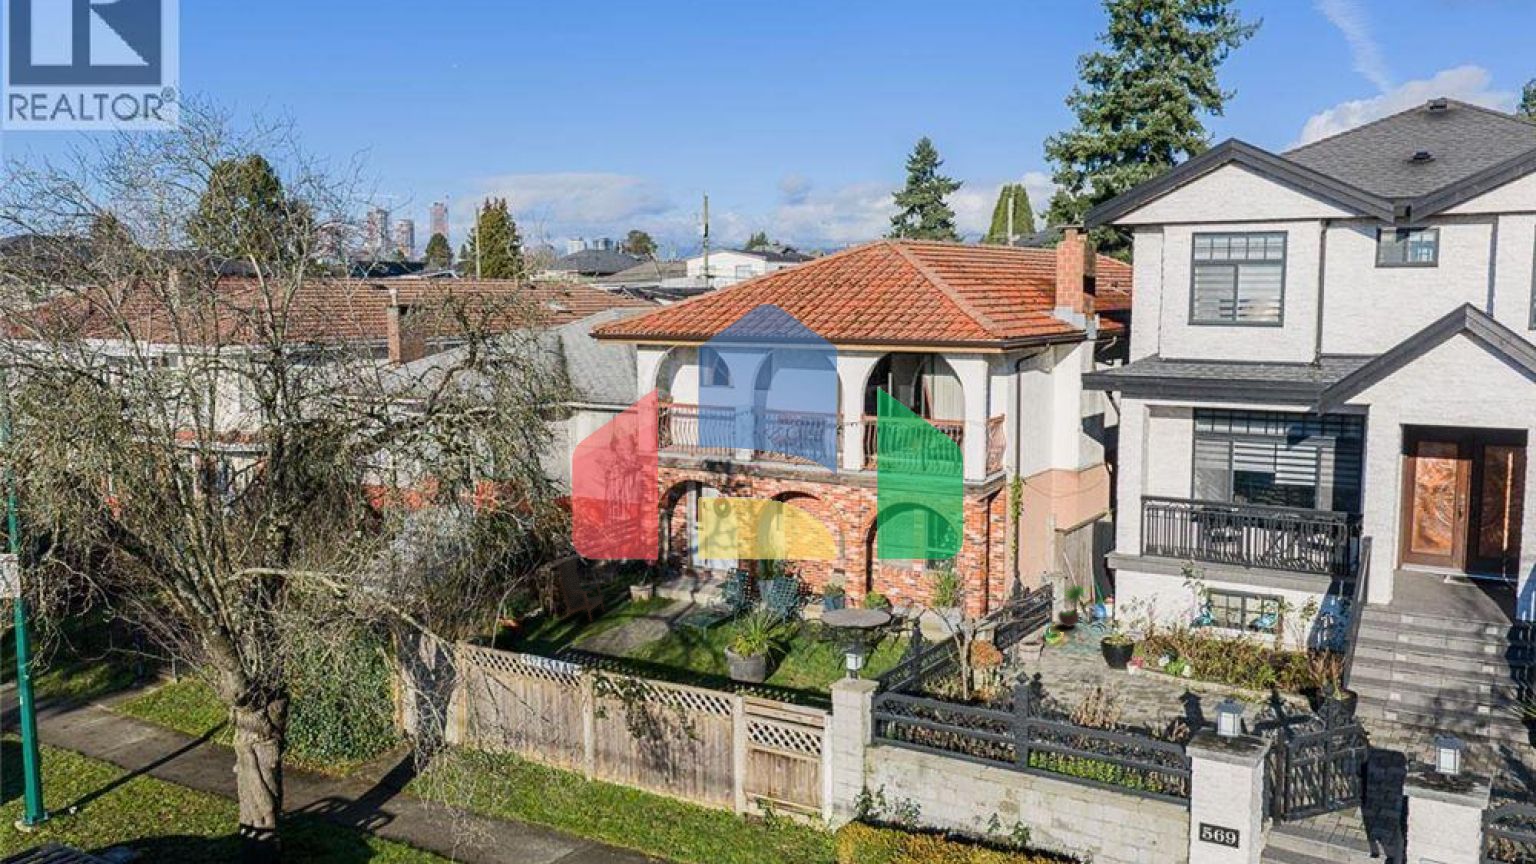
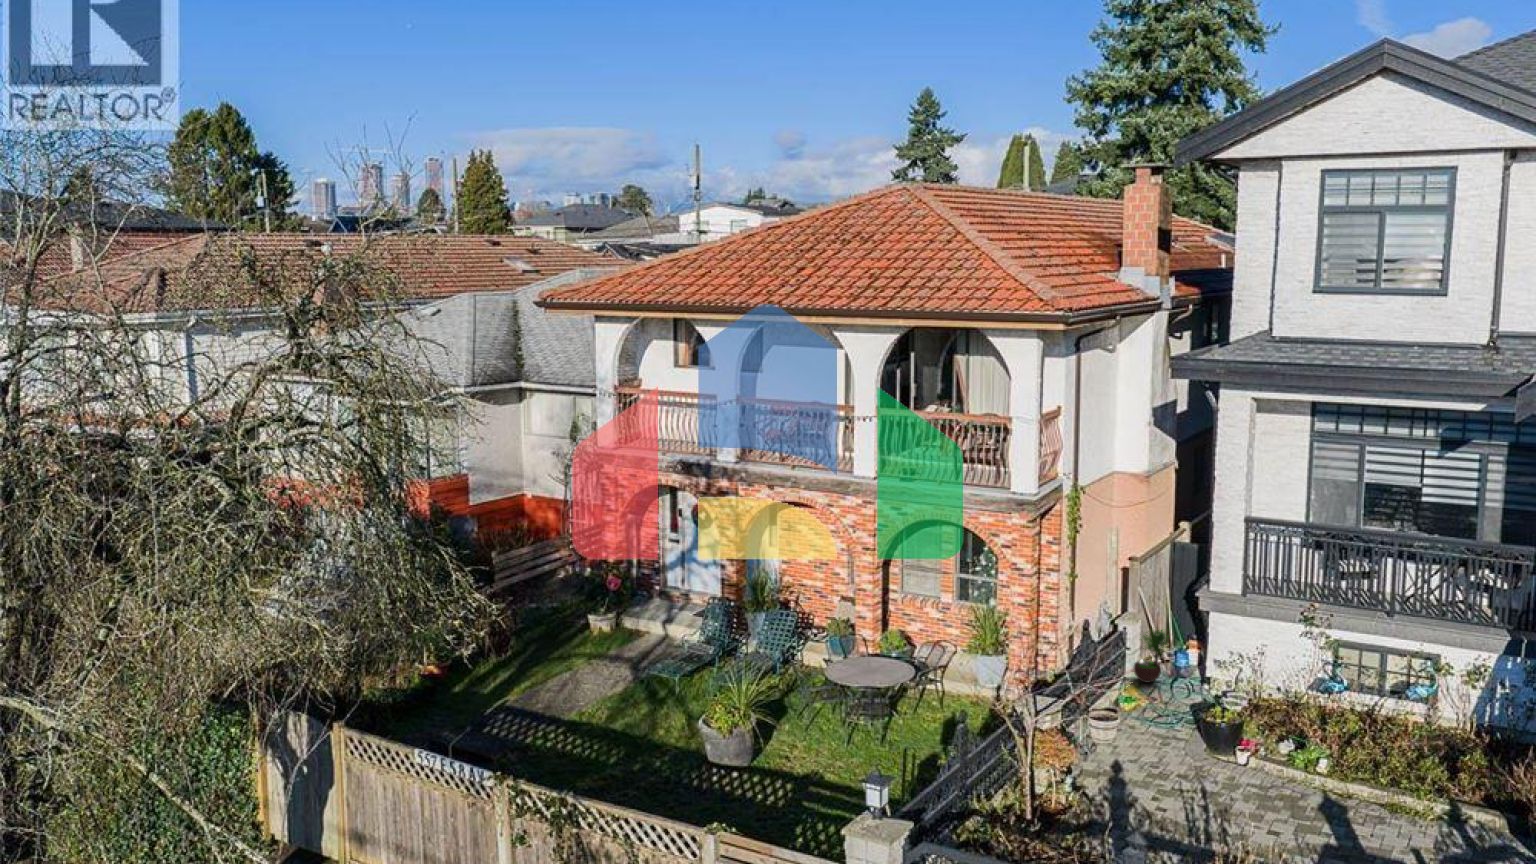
lounge chair: present [559,559,603,620] -> none [492,584,553,666]

